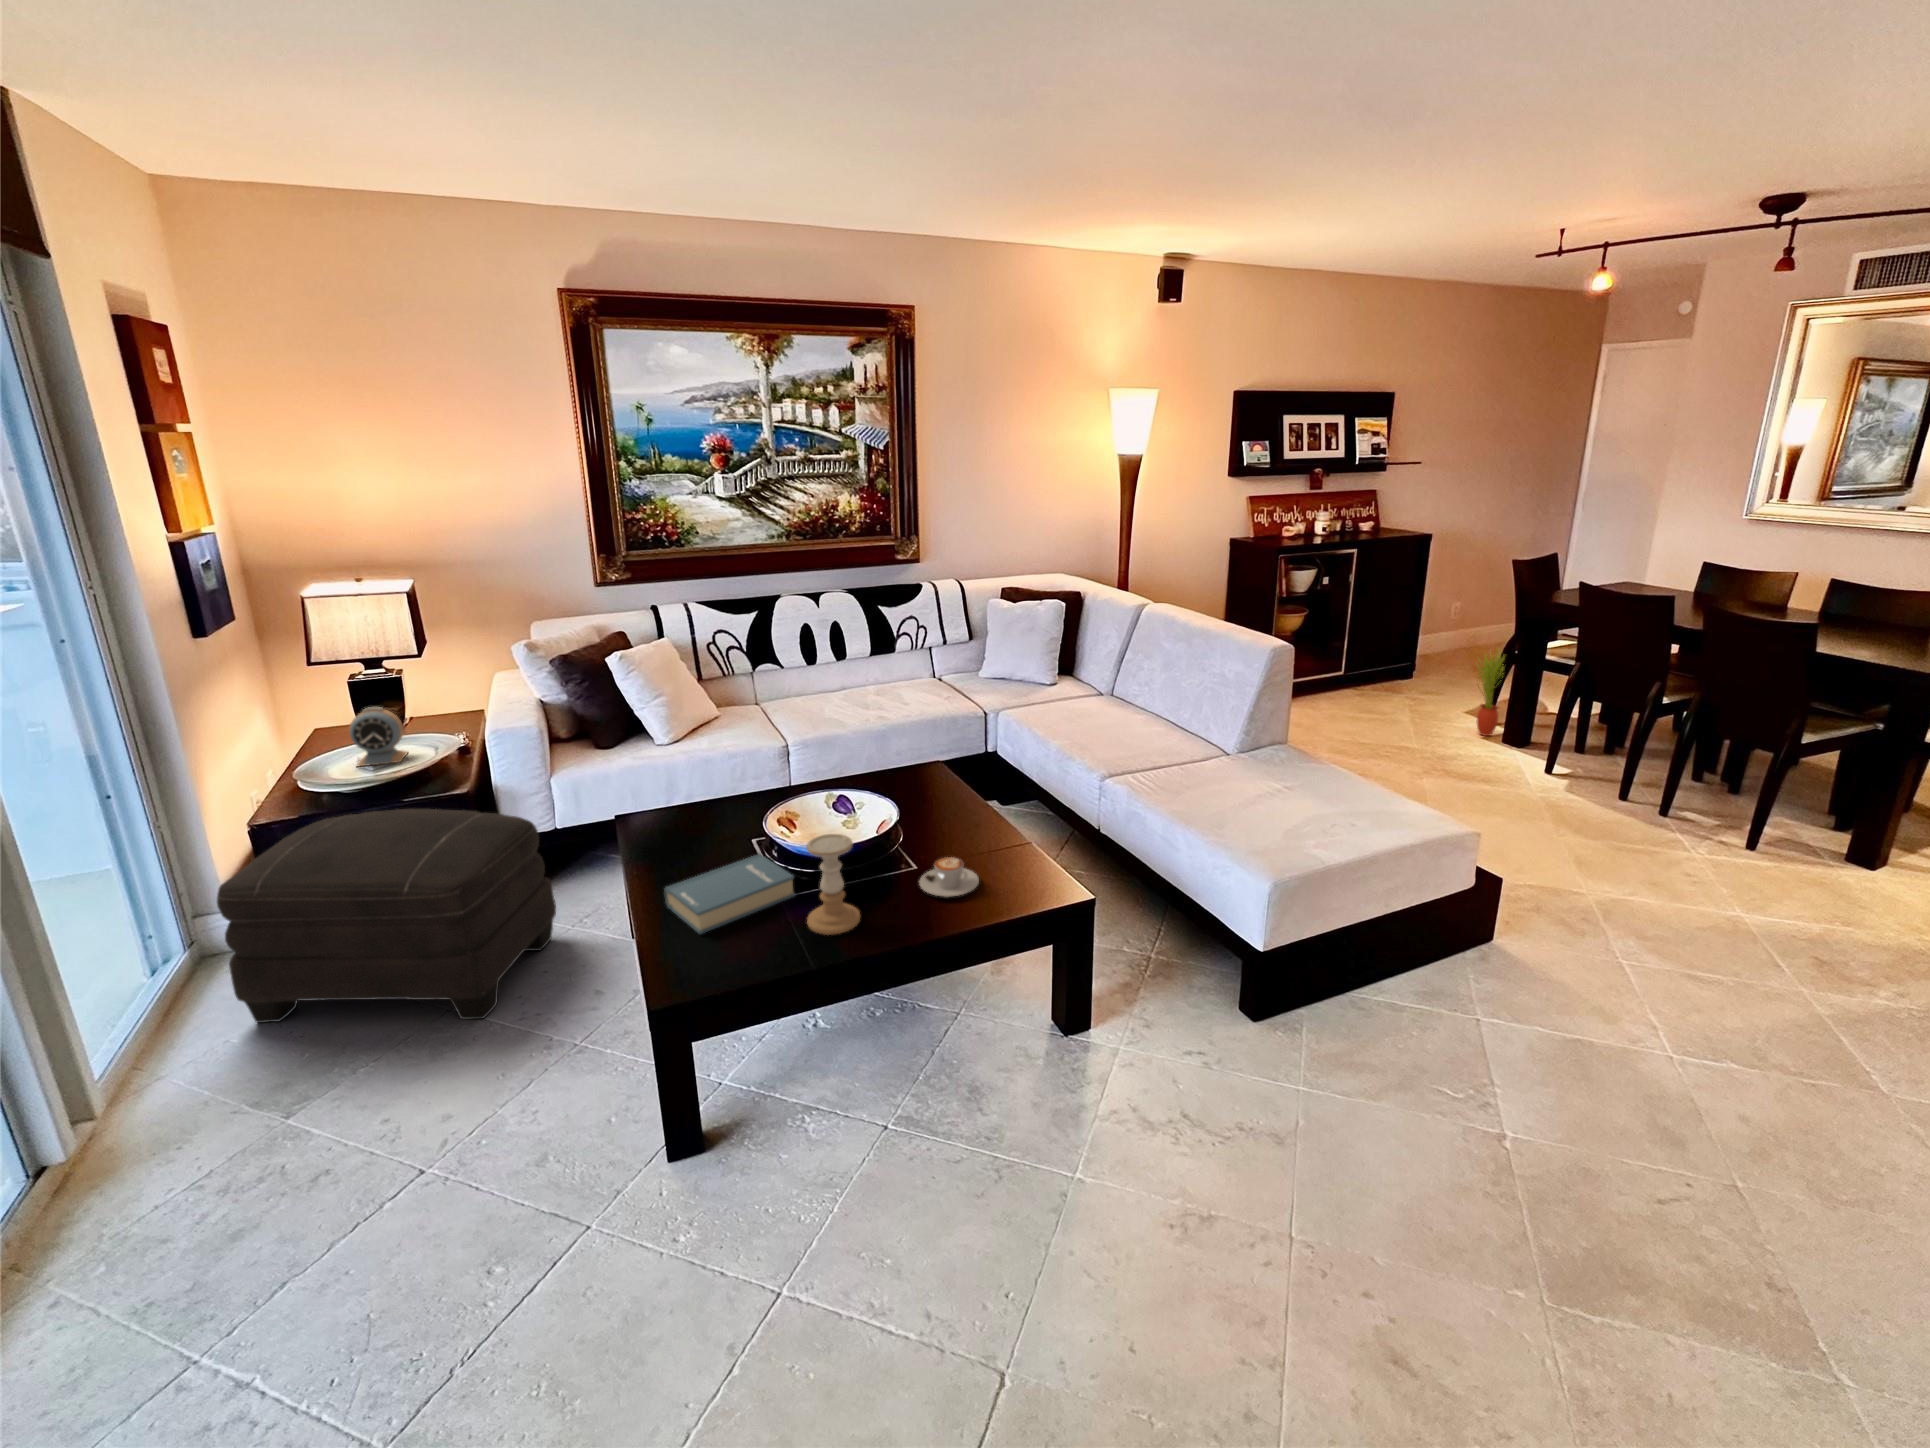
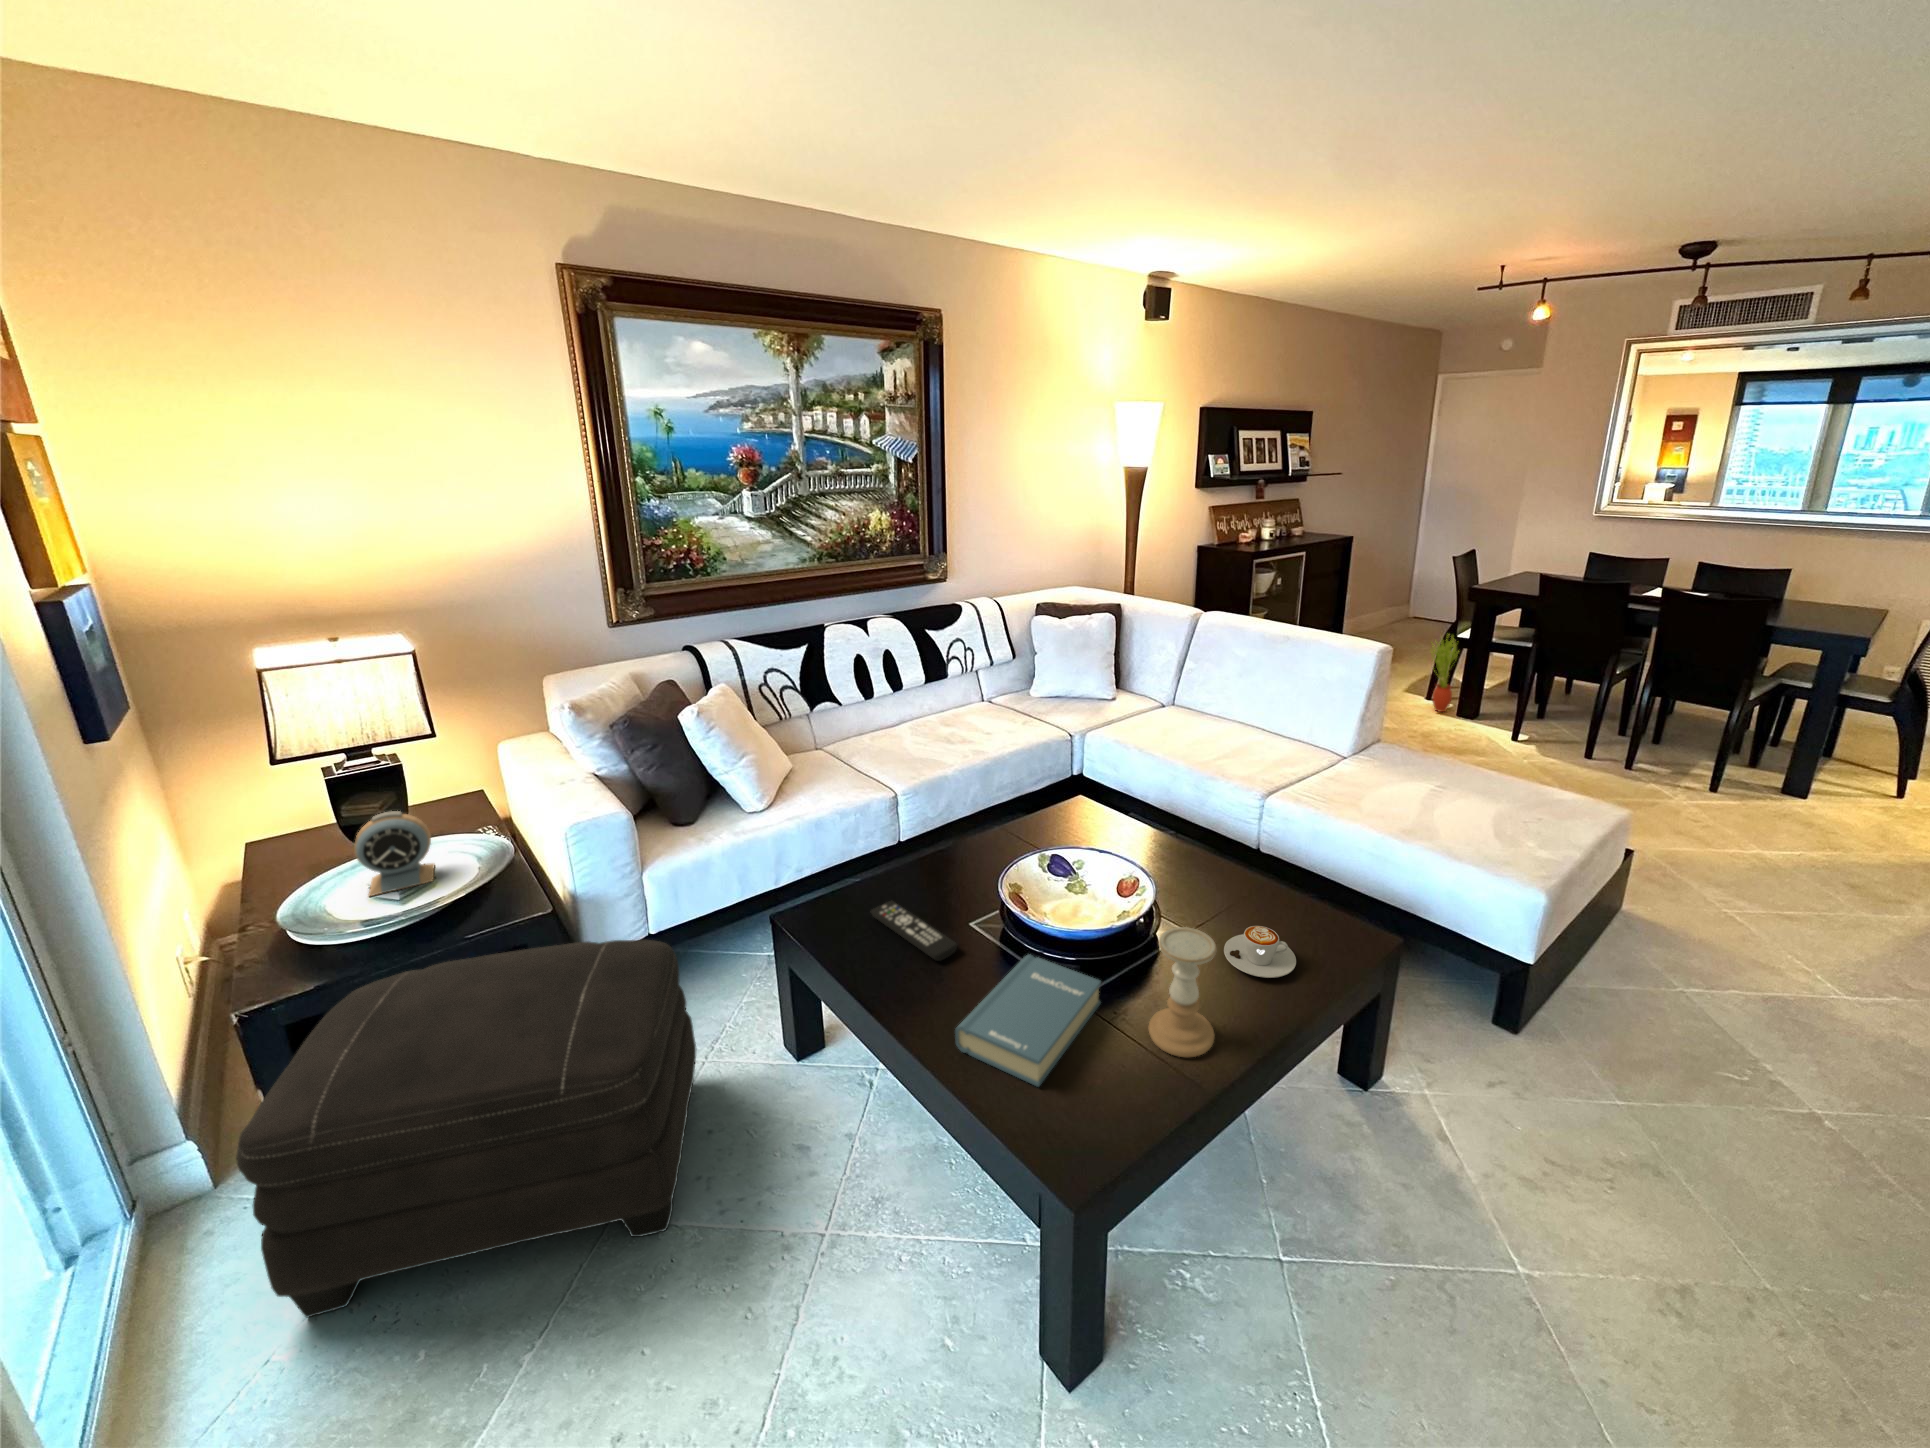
remote control: none [682,812,724,855] -> present [871,901,957,961]

